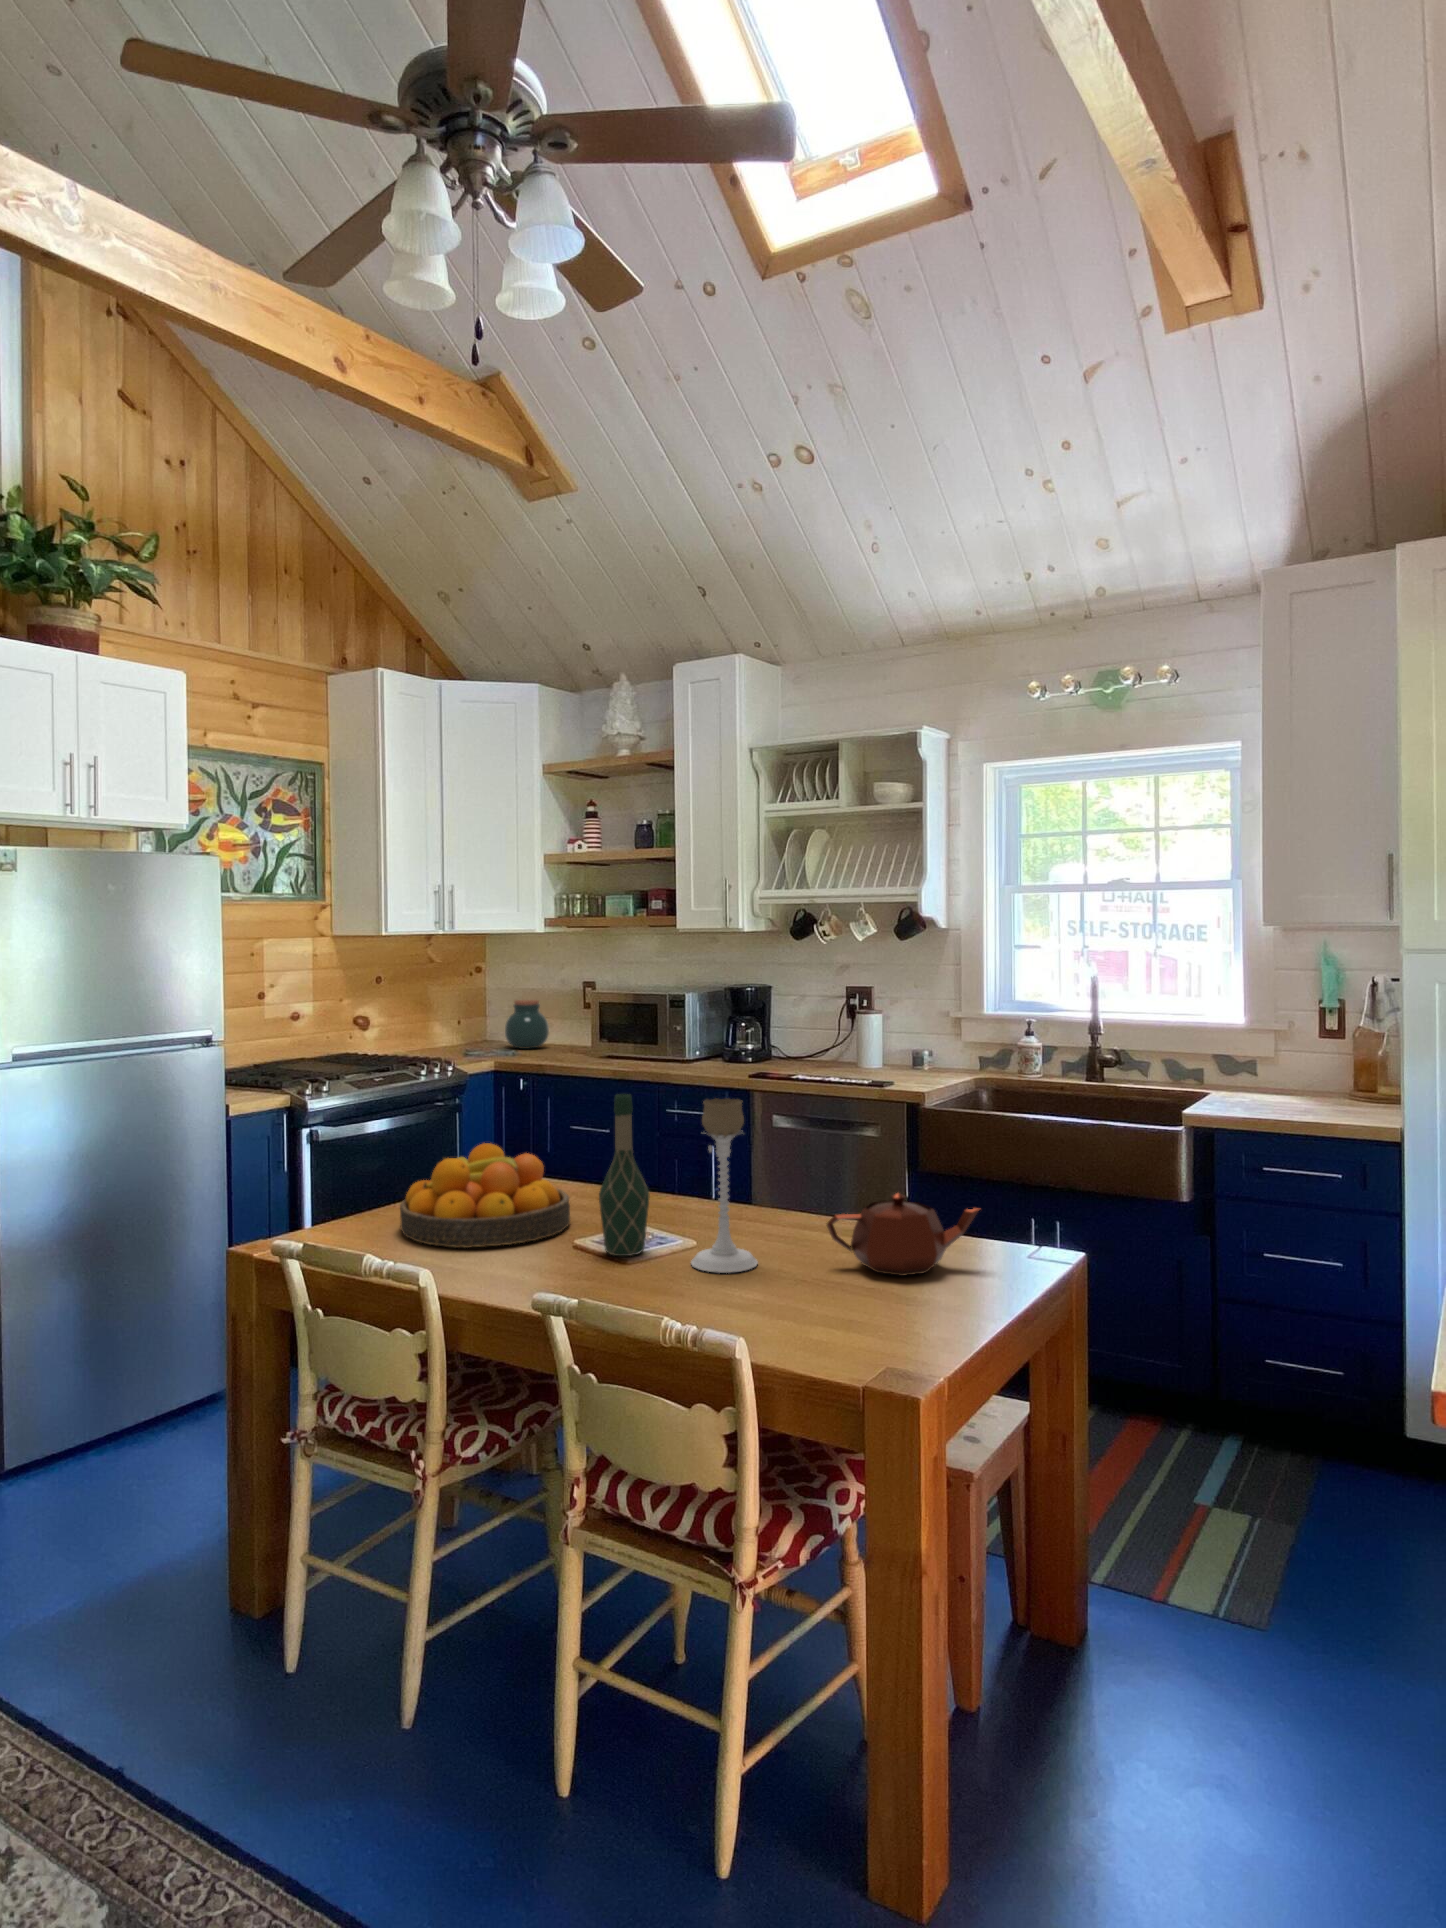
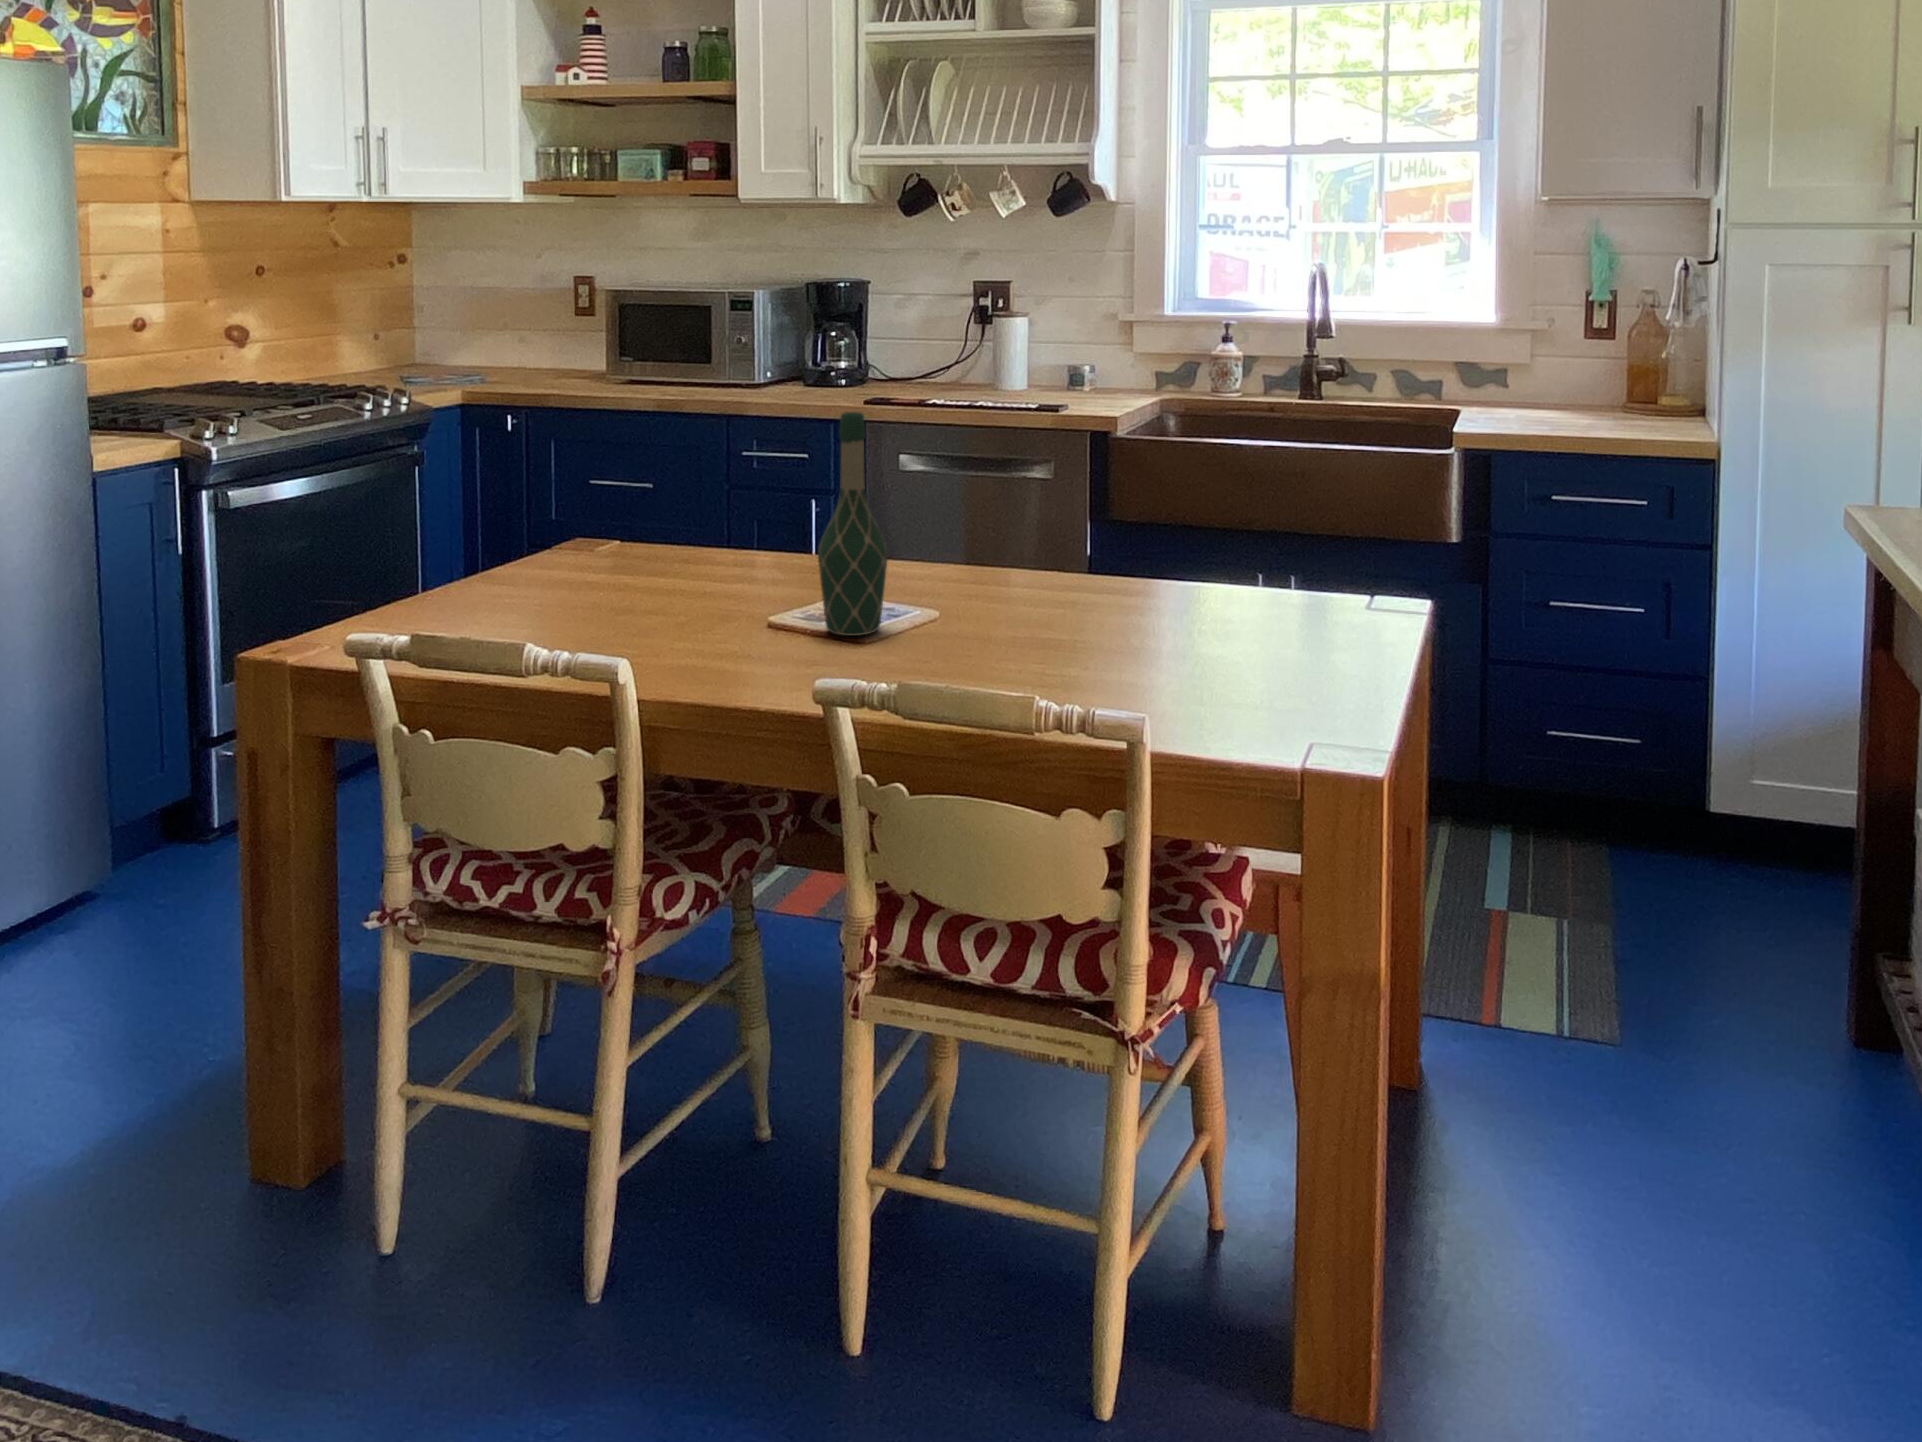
jar: present [505,1000,549,1049] -> none [454,302,521,374]
candle holder: present [691,1098,758,1273] -> none [955,415,1046,649]
fruit bowl: present [400,1143,570,1248] -> none [501,491,746,636]
teapot: present [827,1193,979,1276] -> none [1137,534,1334,641]

